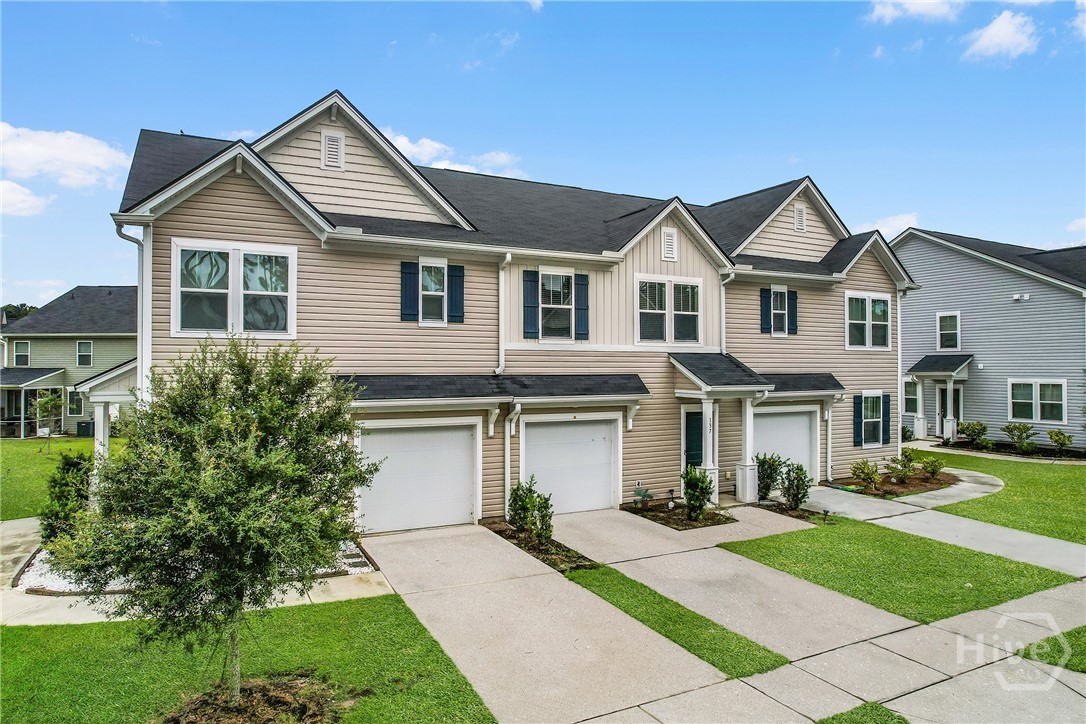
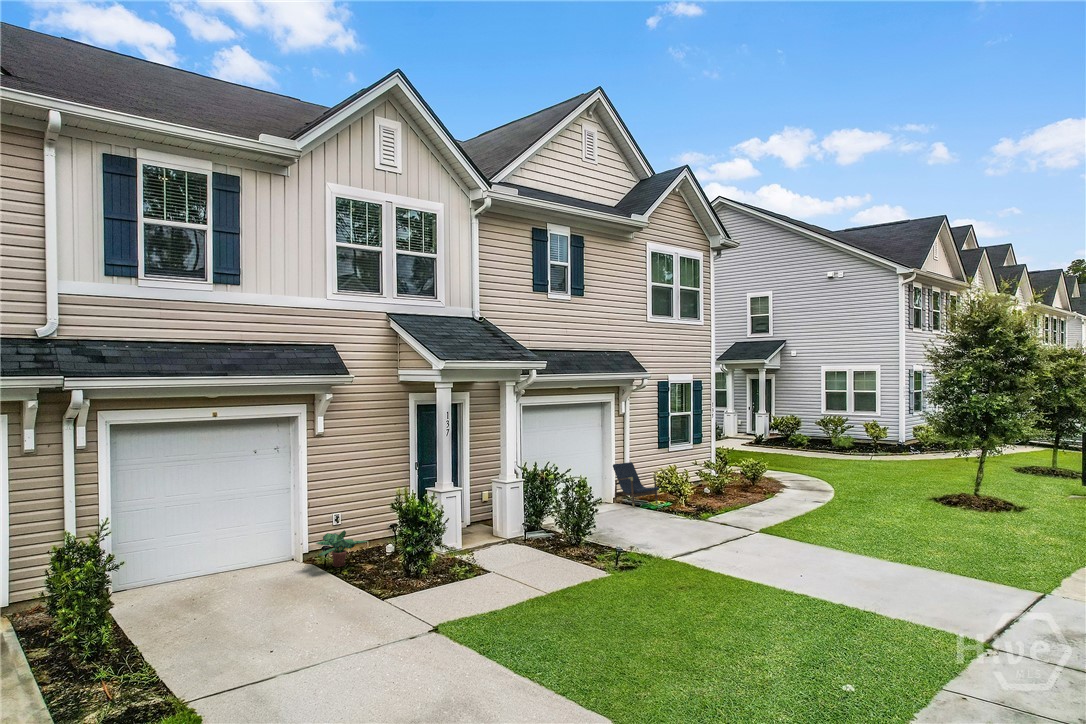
lounge chair: none [817,456,855,489] -> present [613,462,659,508]

